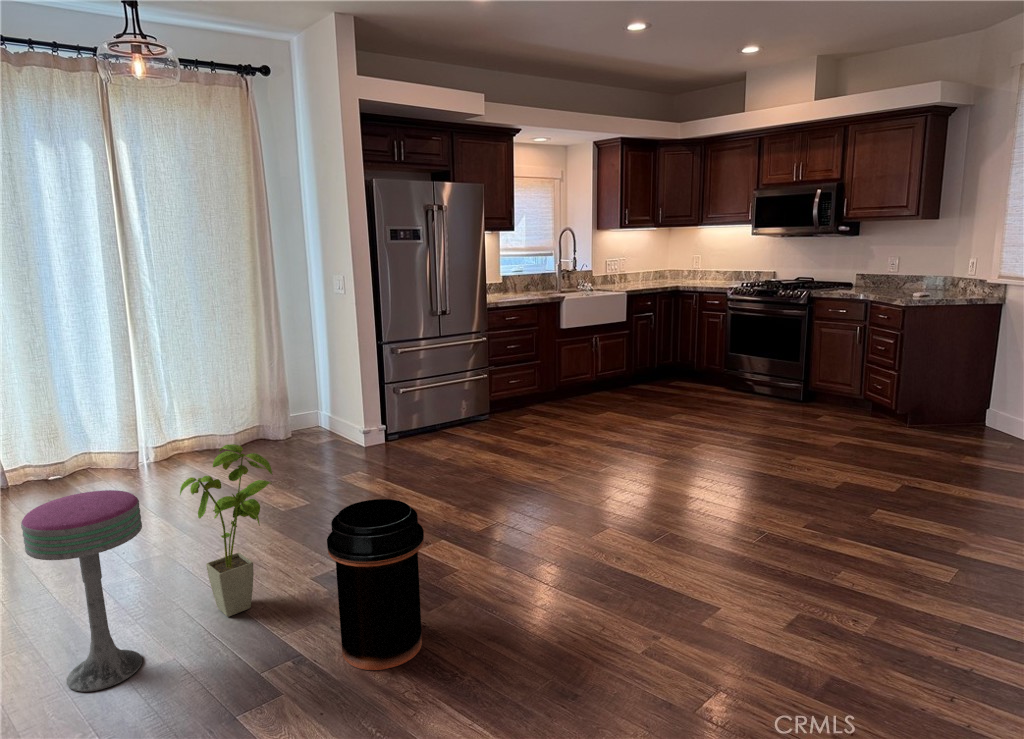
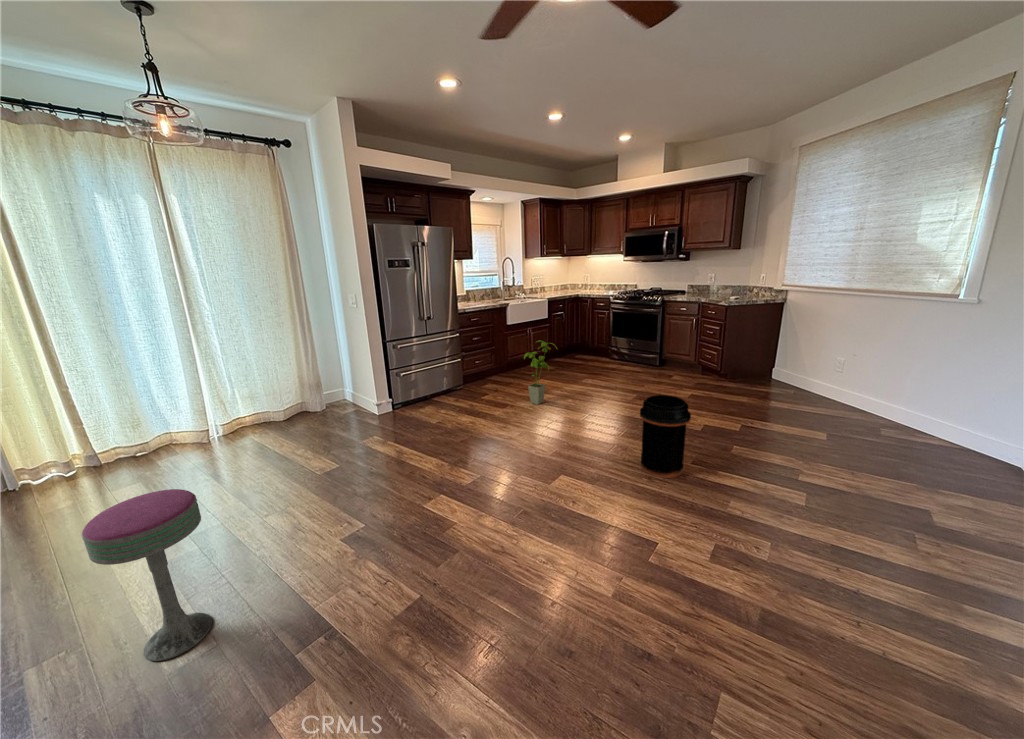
house plant: present [180,444,272,617] -> present [524,340,557,404]
trash can: present [327,499,424,670] -> present [640,395,691,478]

